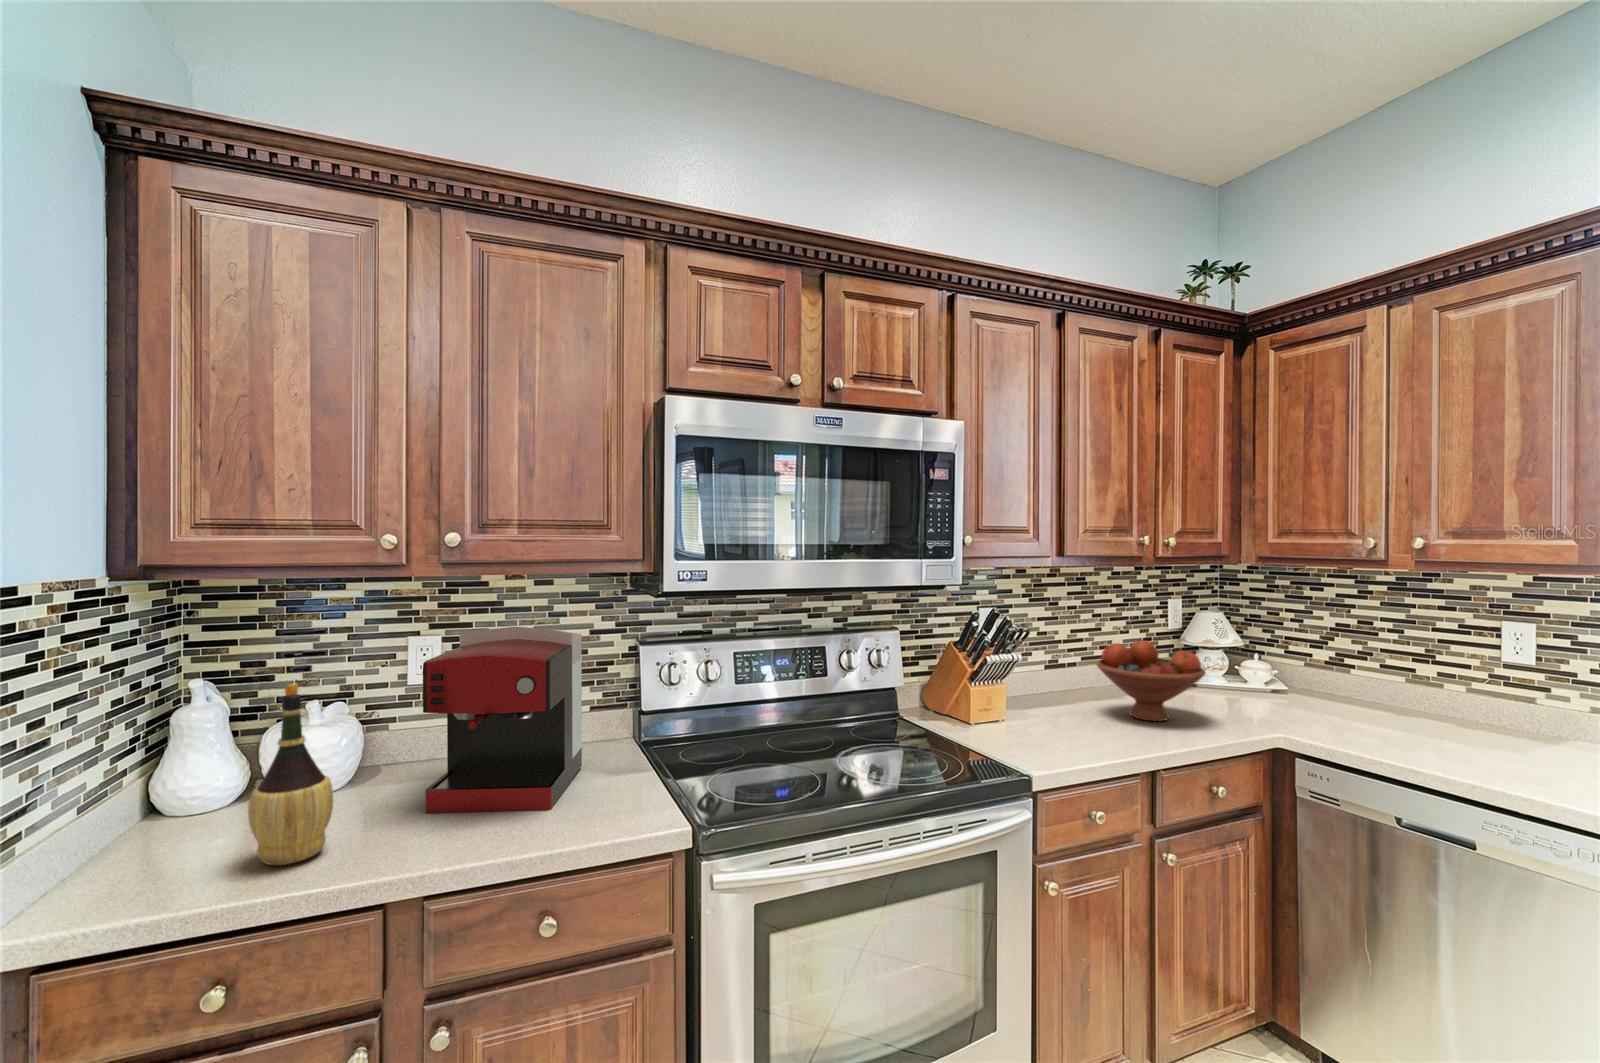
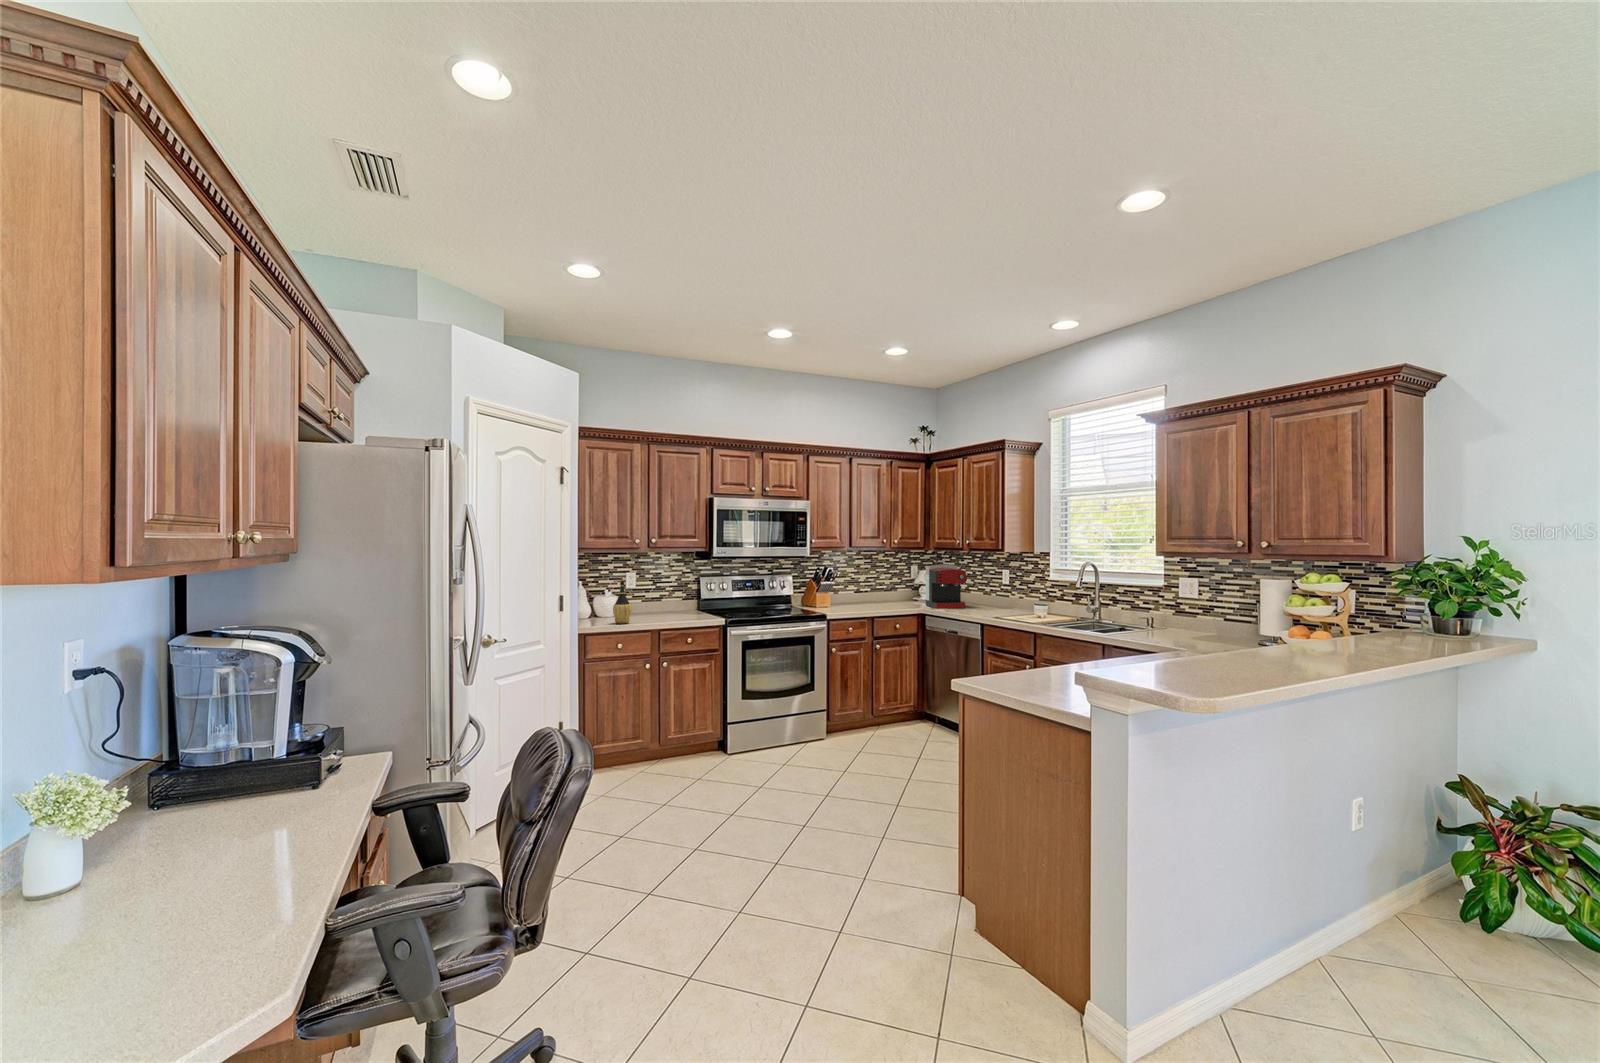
coffee maker: present [423,627,582,813] -> present [926,564,966,609]
fruit bowl: present [1097,641,1205,721] -> none [866,579,902,607]

